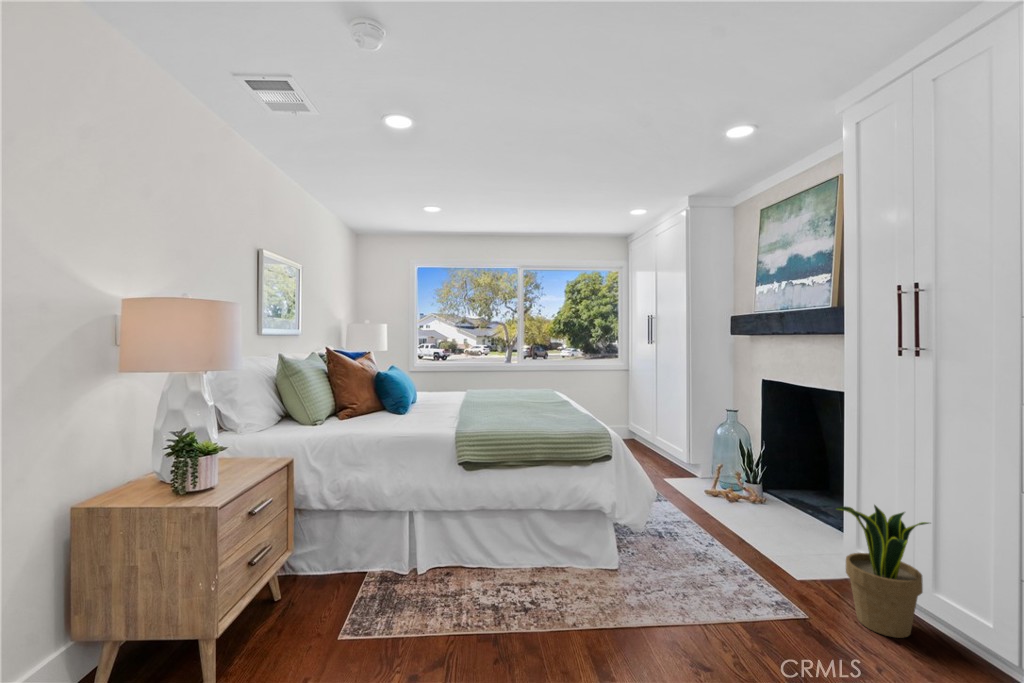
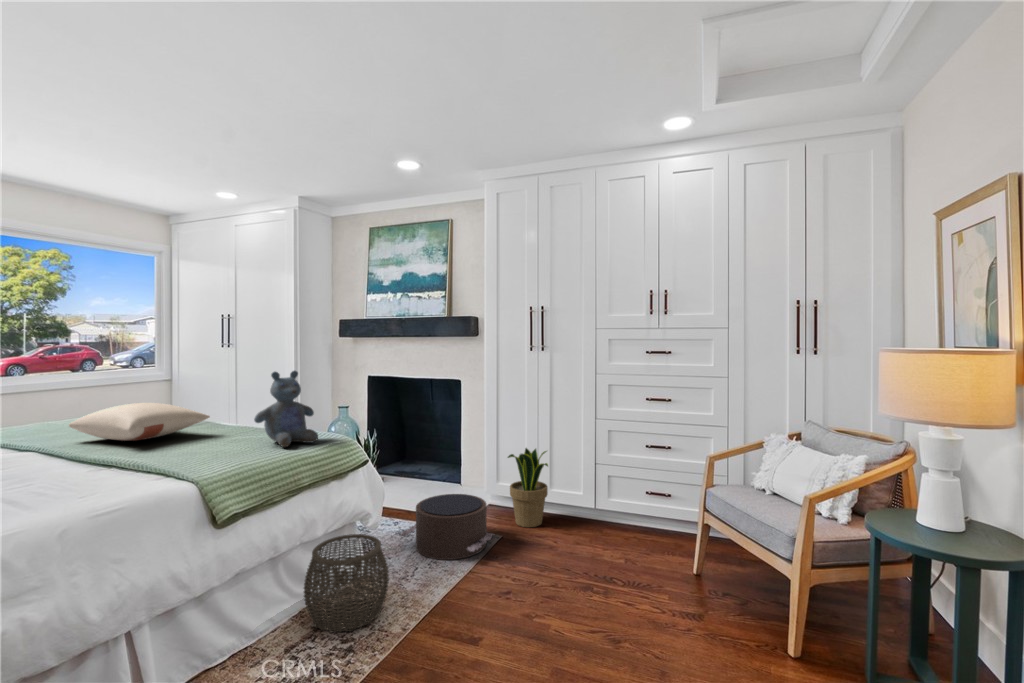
stuffed bear: none [539,363,589,428] -> present [254,371,318,447]
pillow: none [482,381,543,405] -> present [69,403,210,441]
woven basket: none [519,514,593,603] -> present [304,534,389,632]
pouf: none [676,523,779,614] -> present [401,494,493,560]

